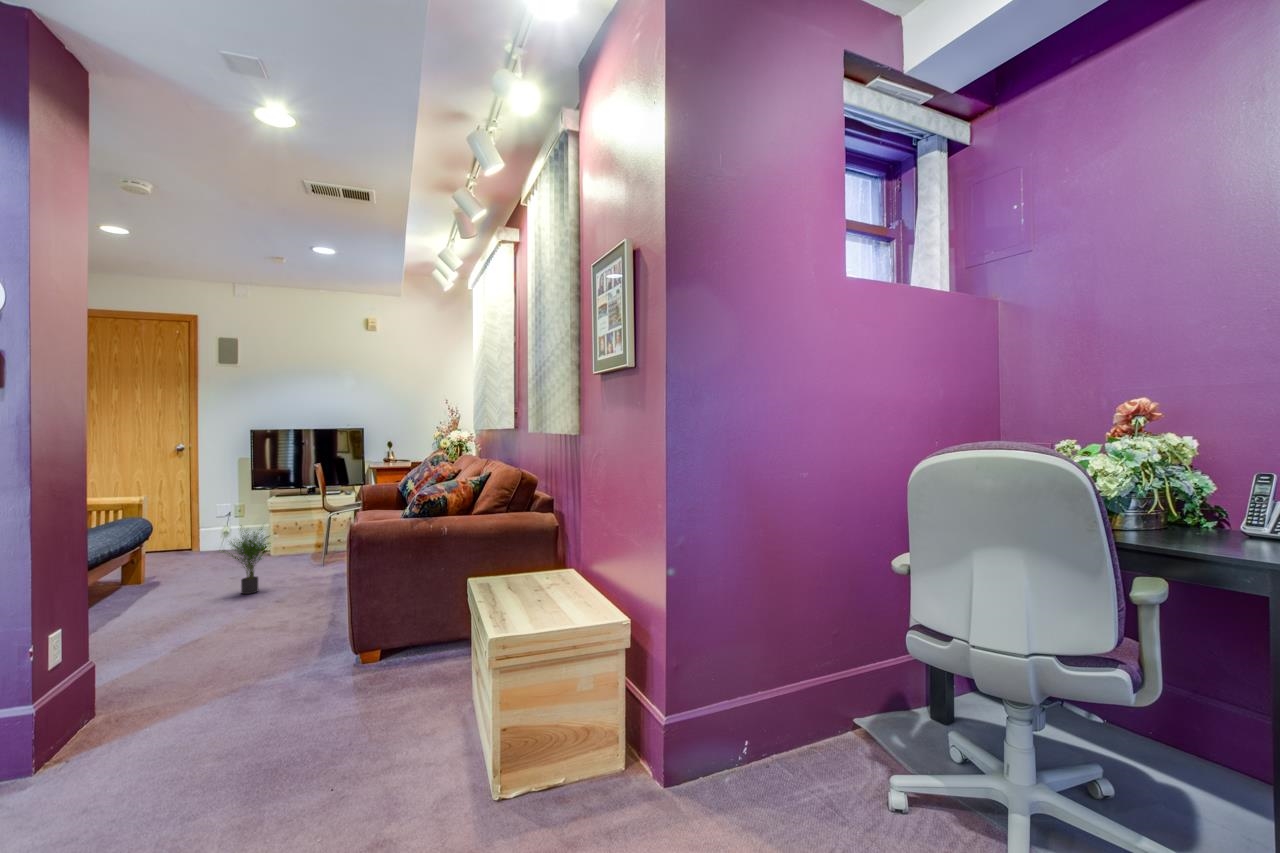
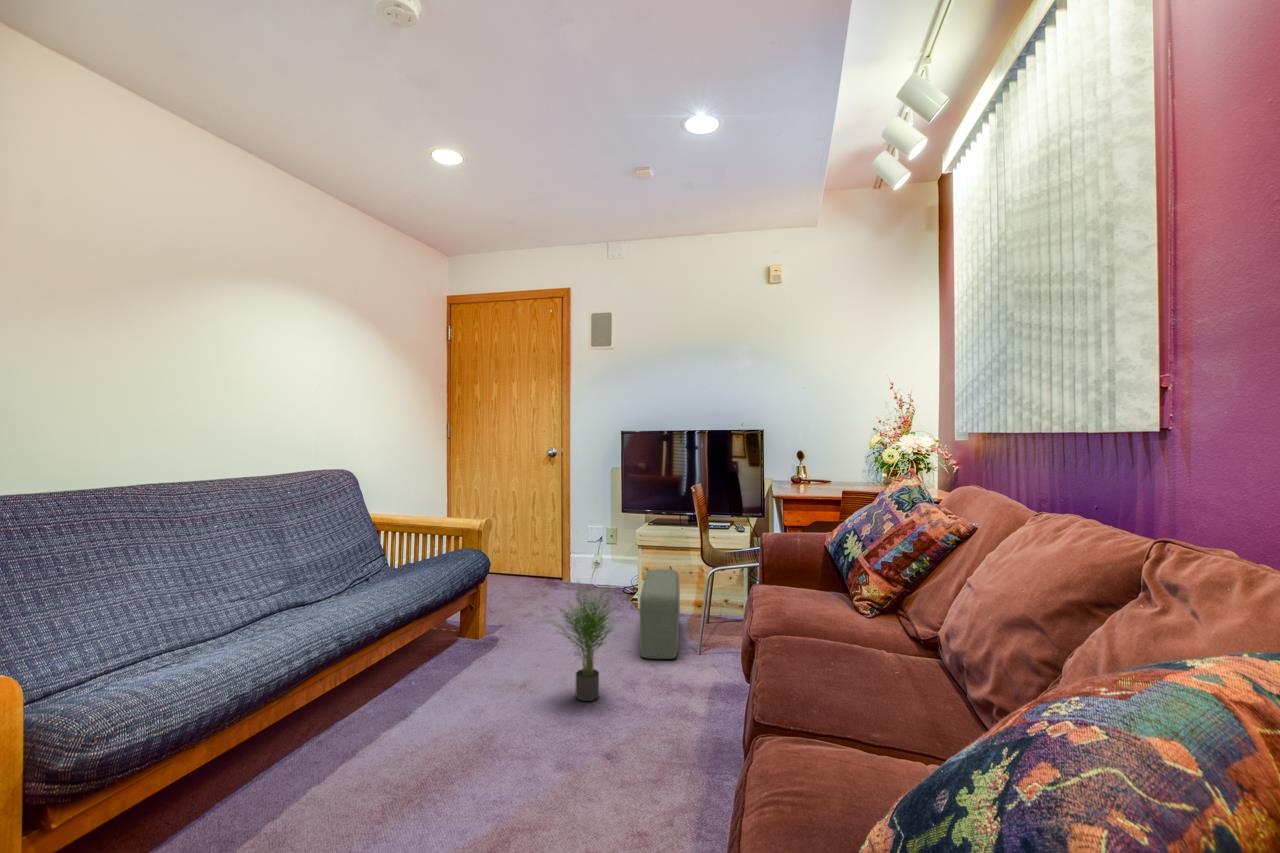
pouf: none [279,523,308,574] -> present [639,569,680,659]

